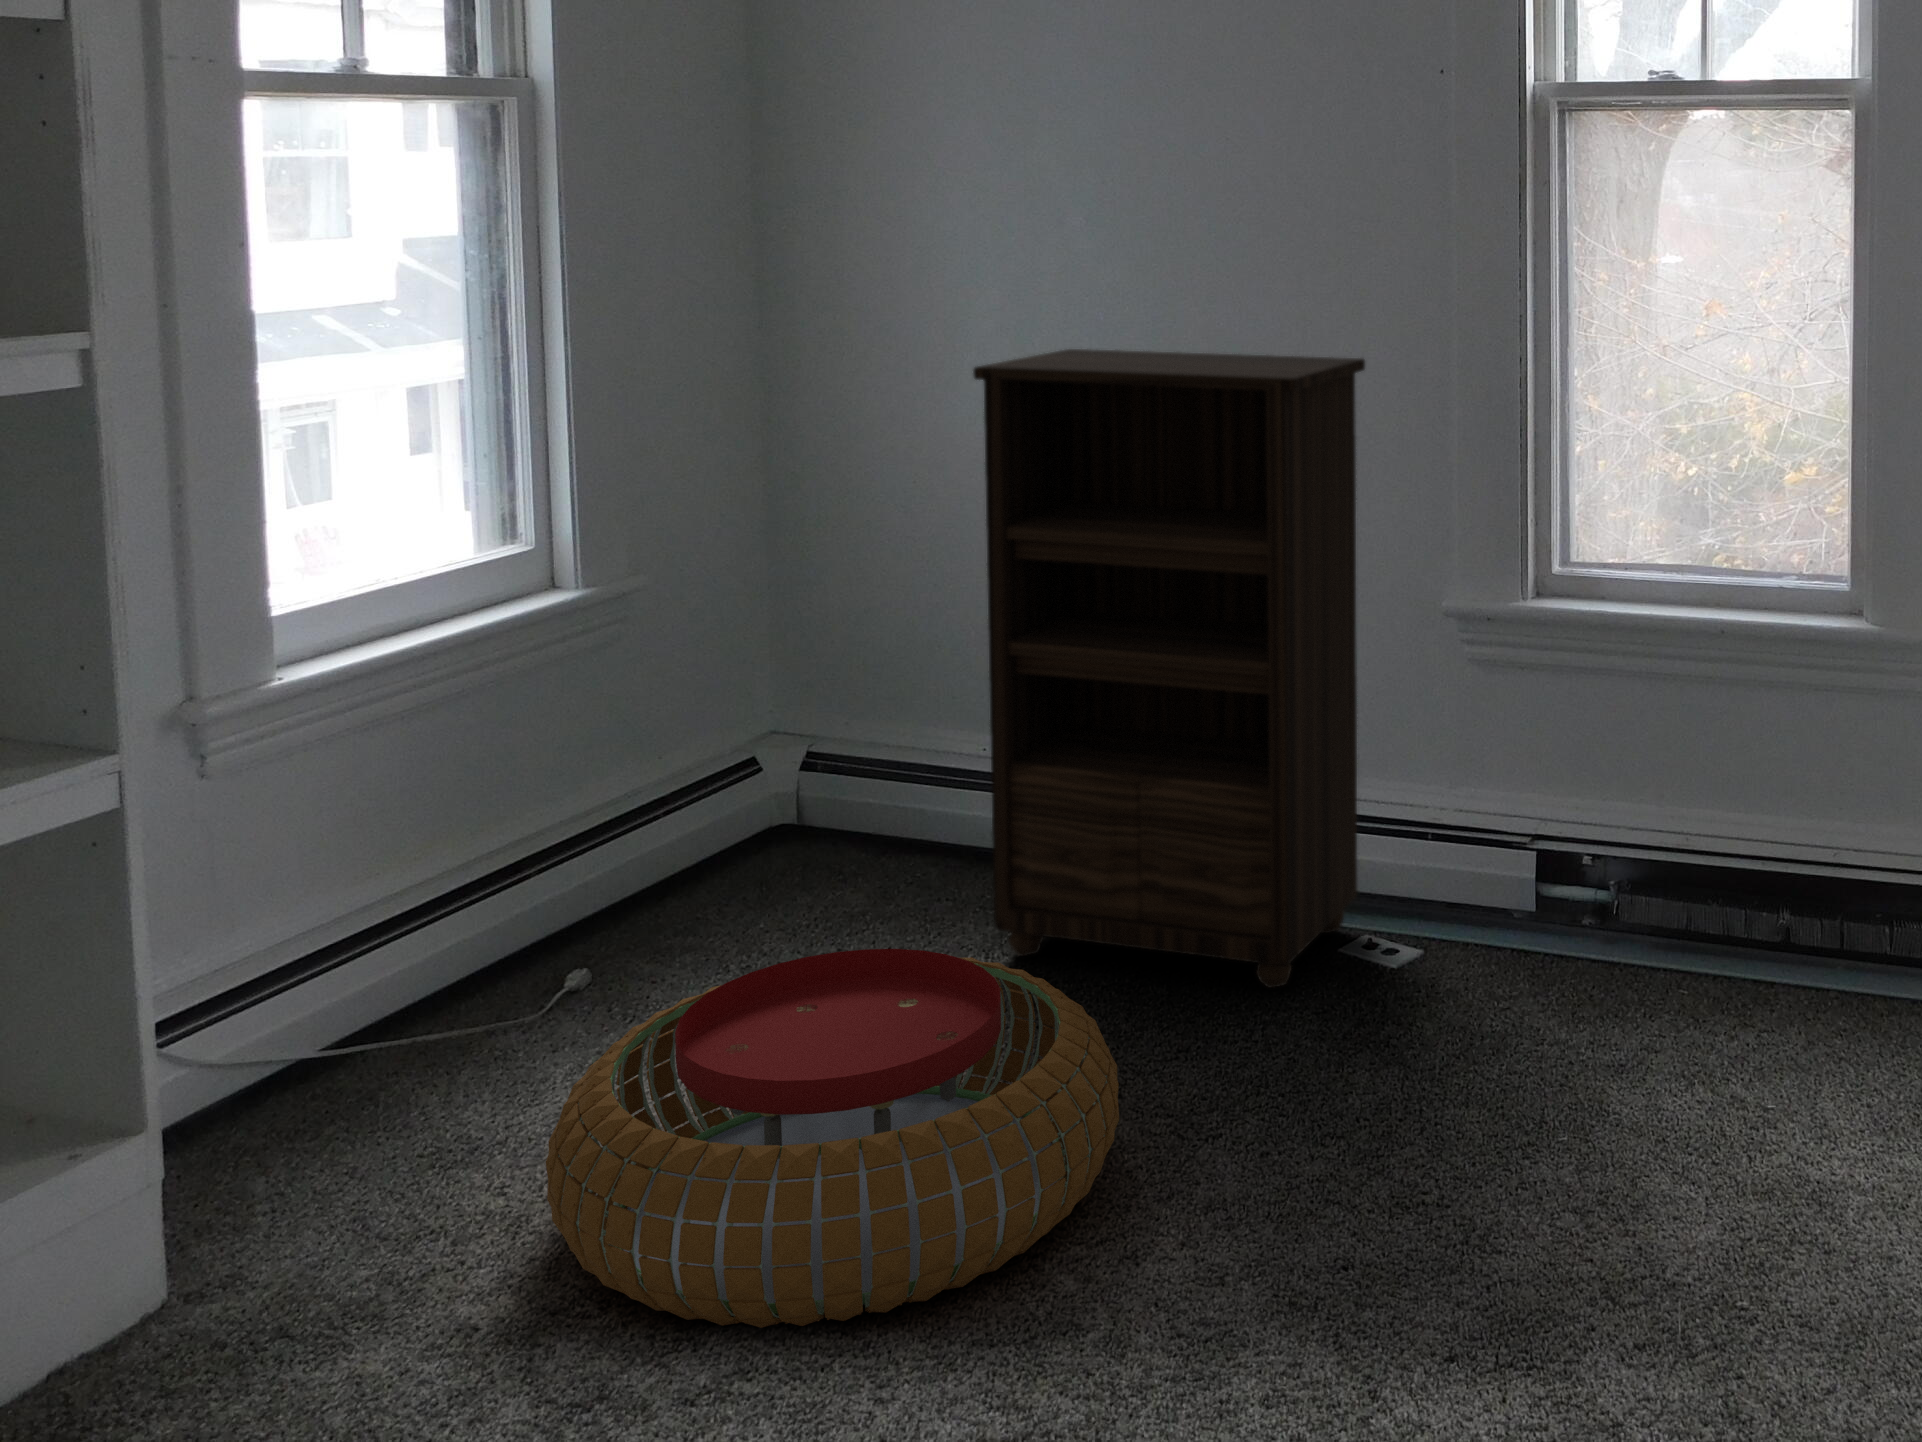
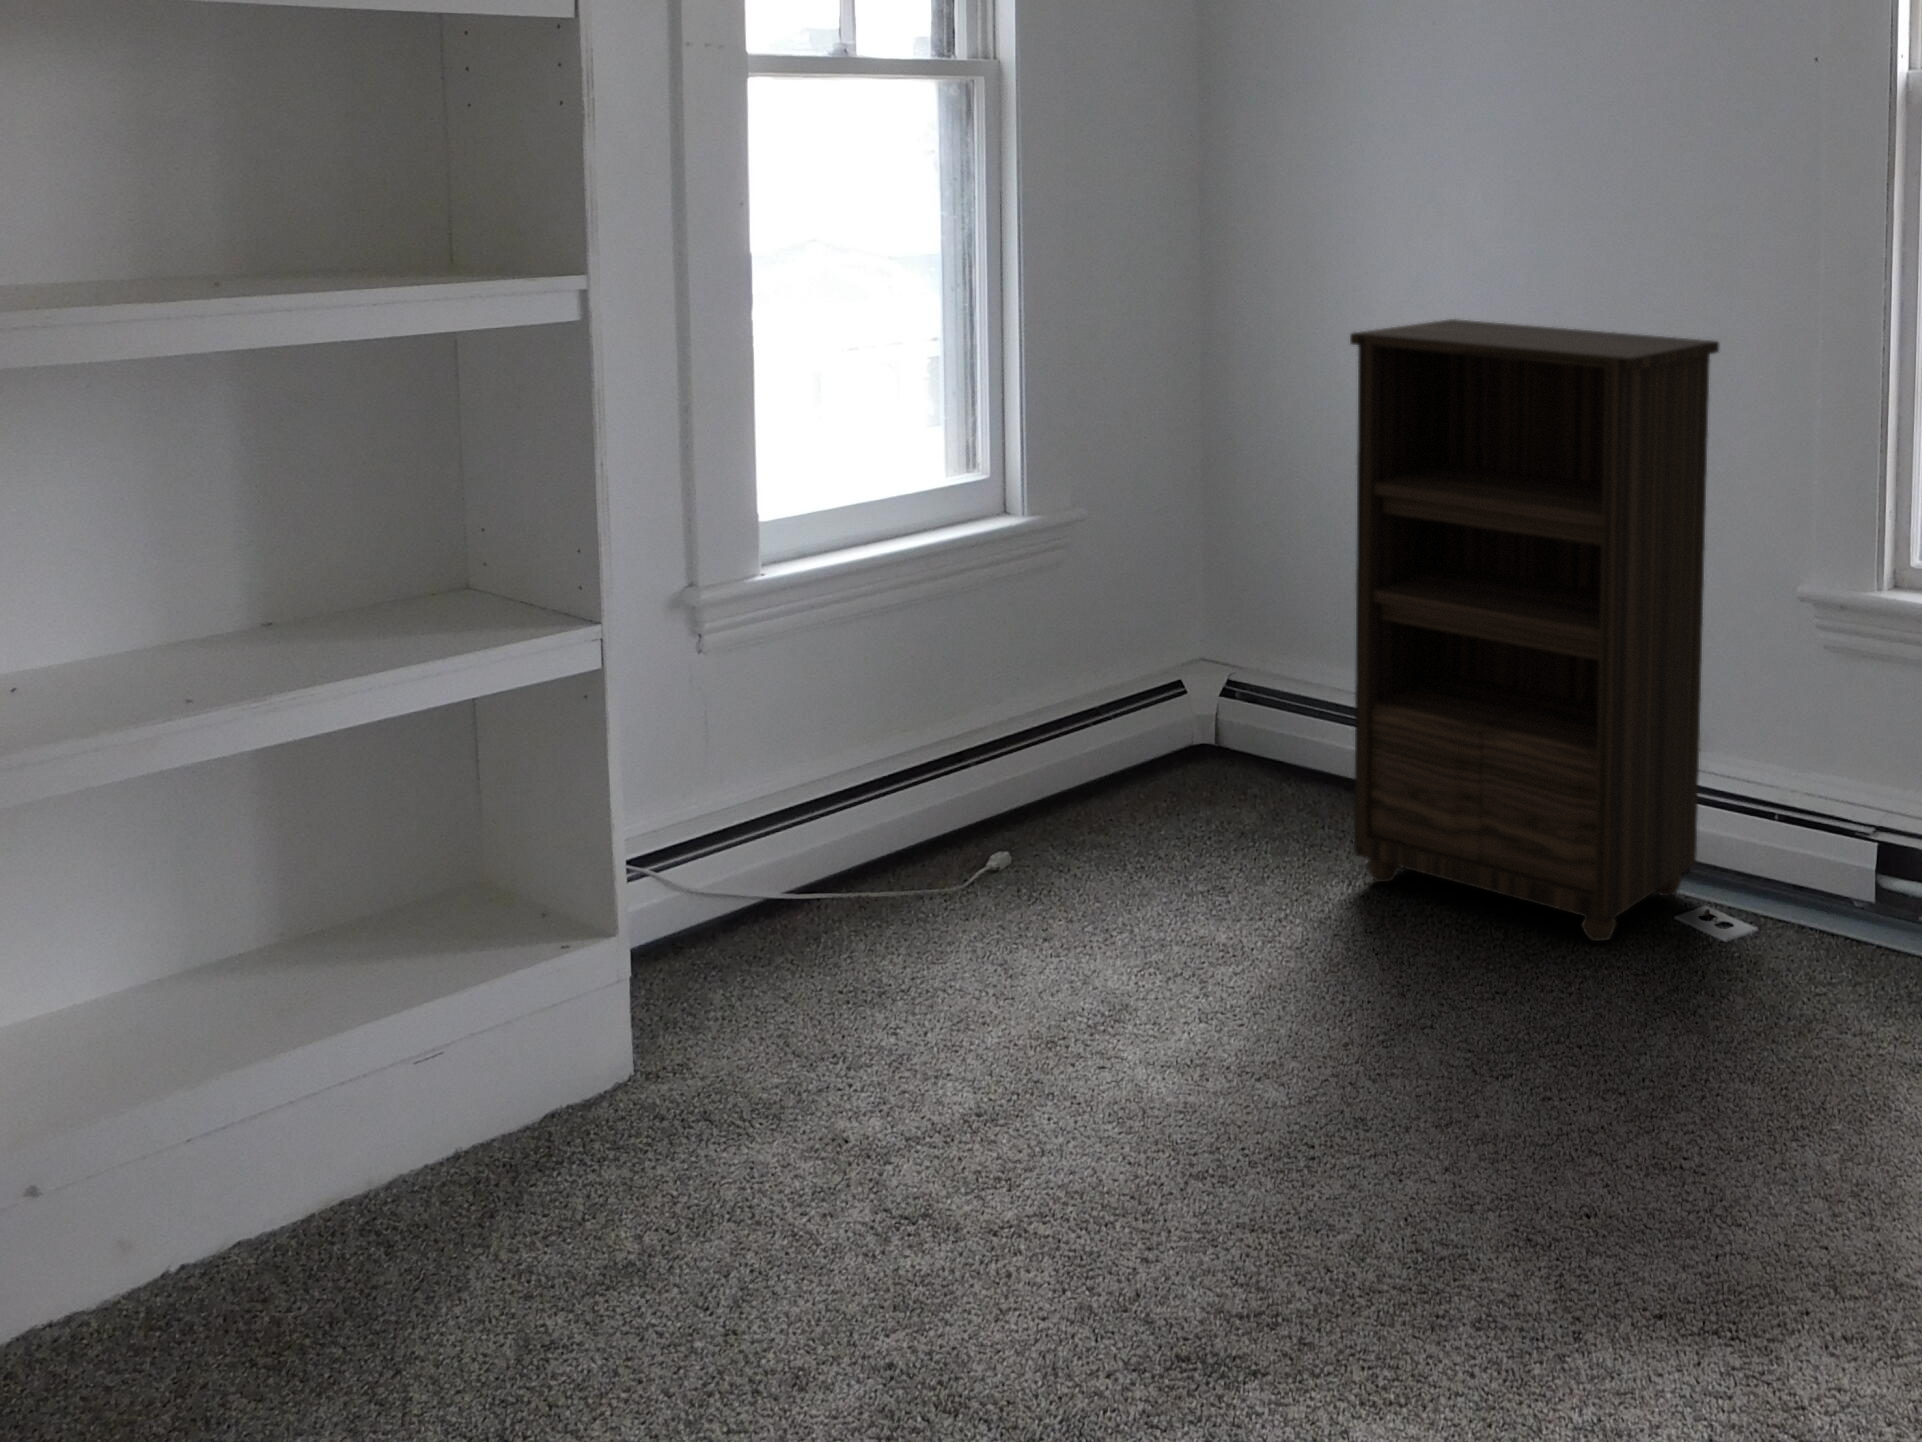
pouf: present [546,949,1119,1328] -> none [914,858,1411,1186]

